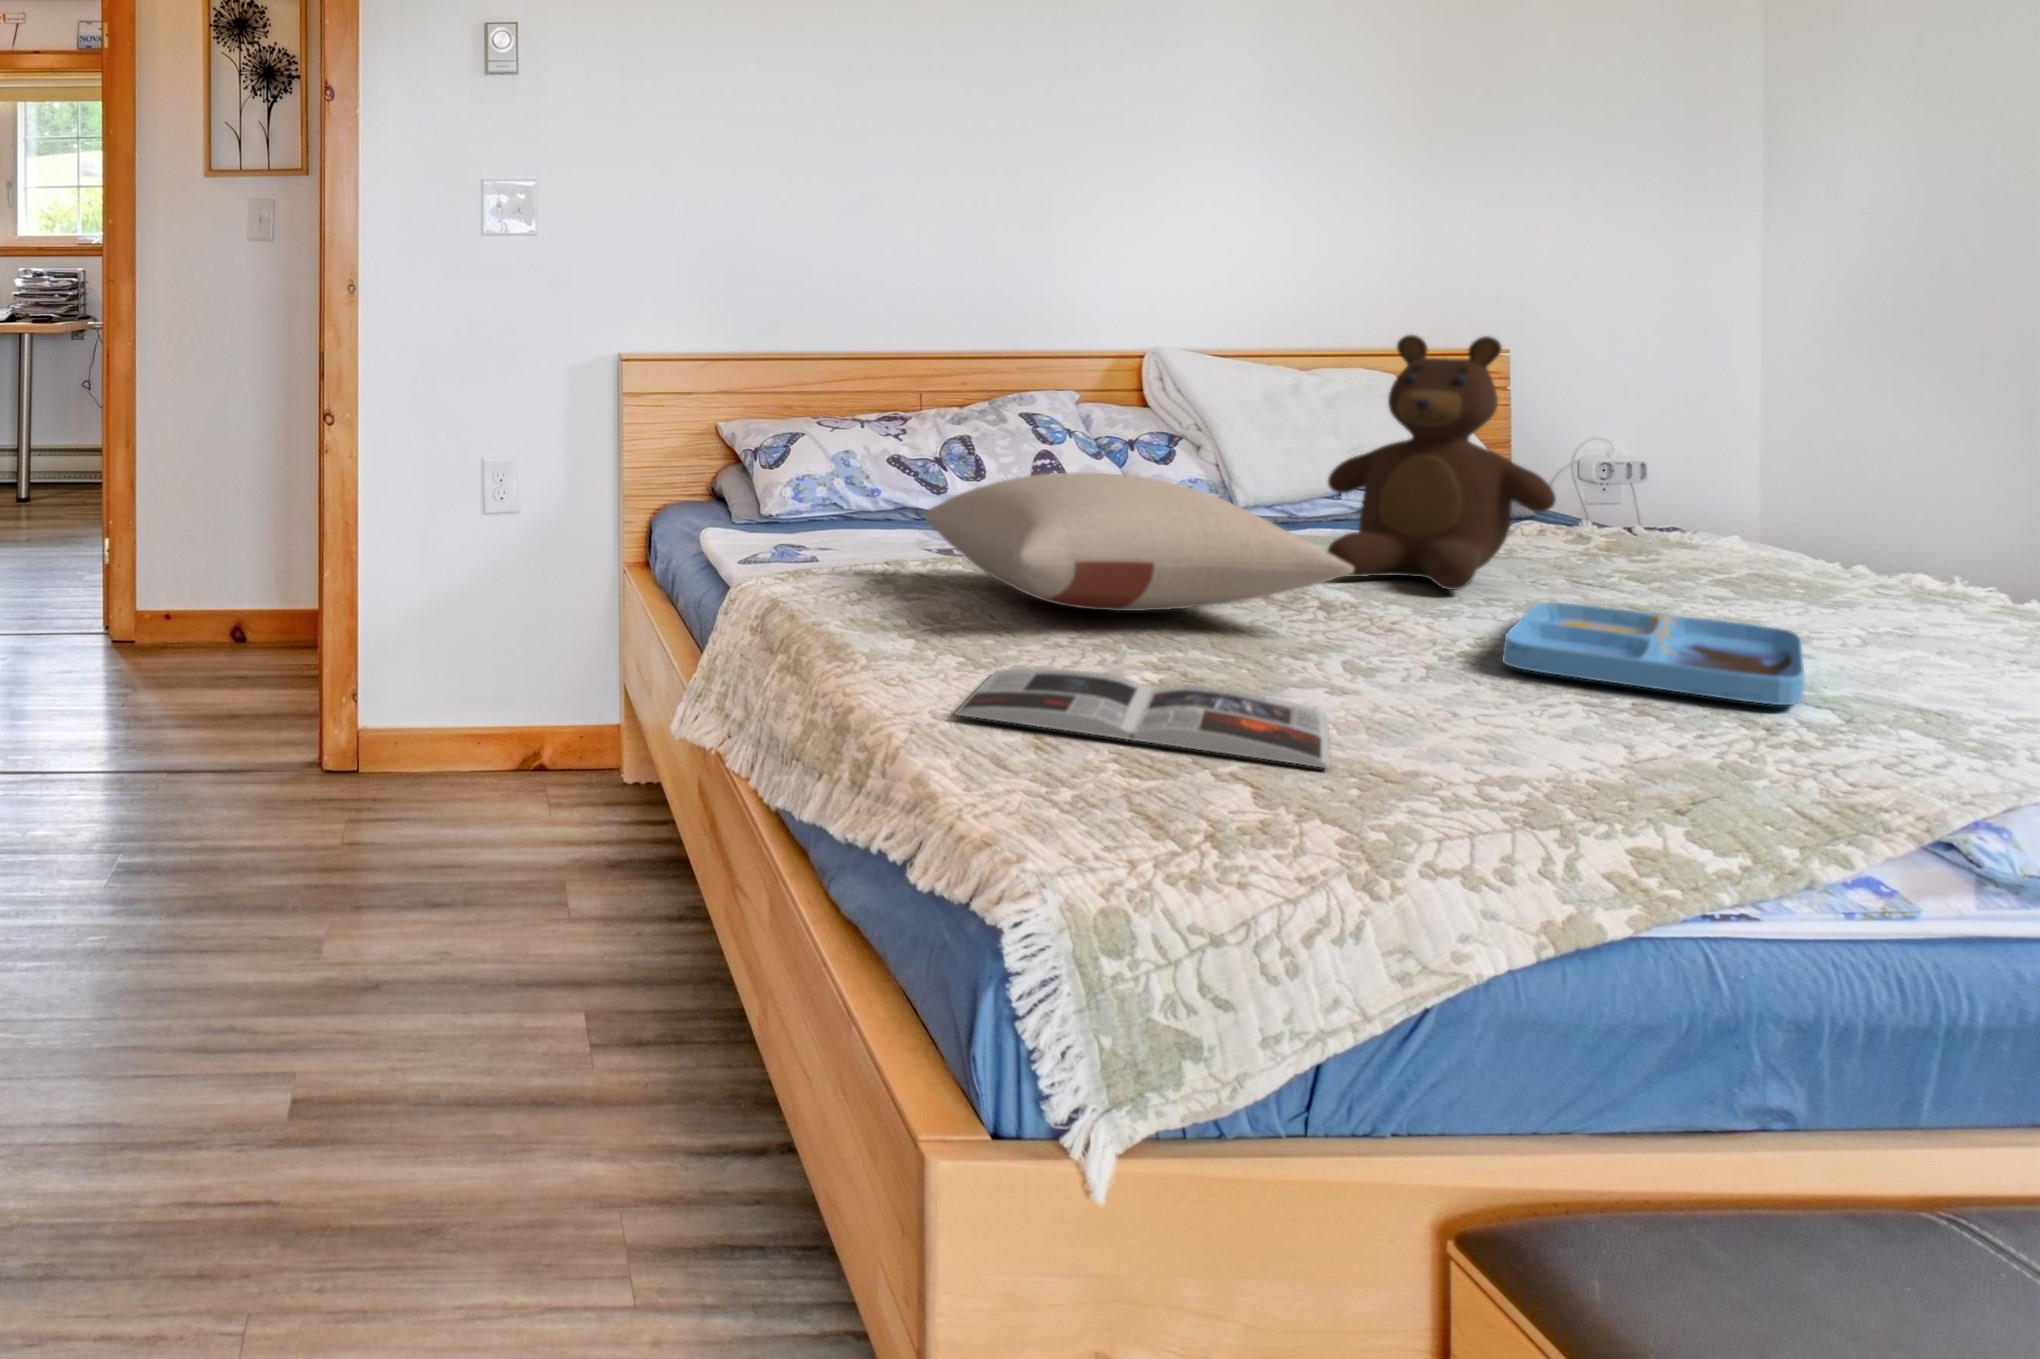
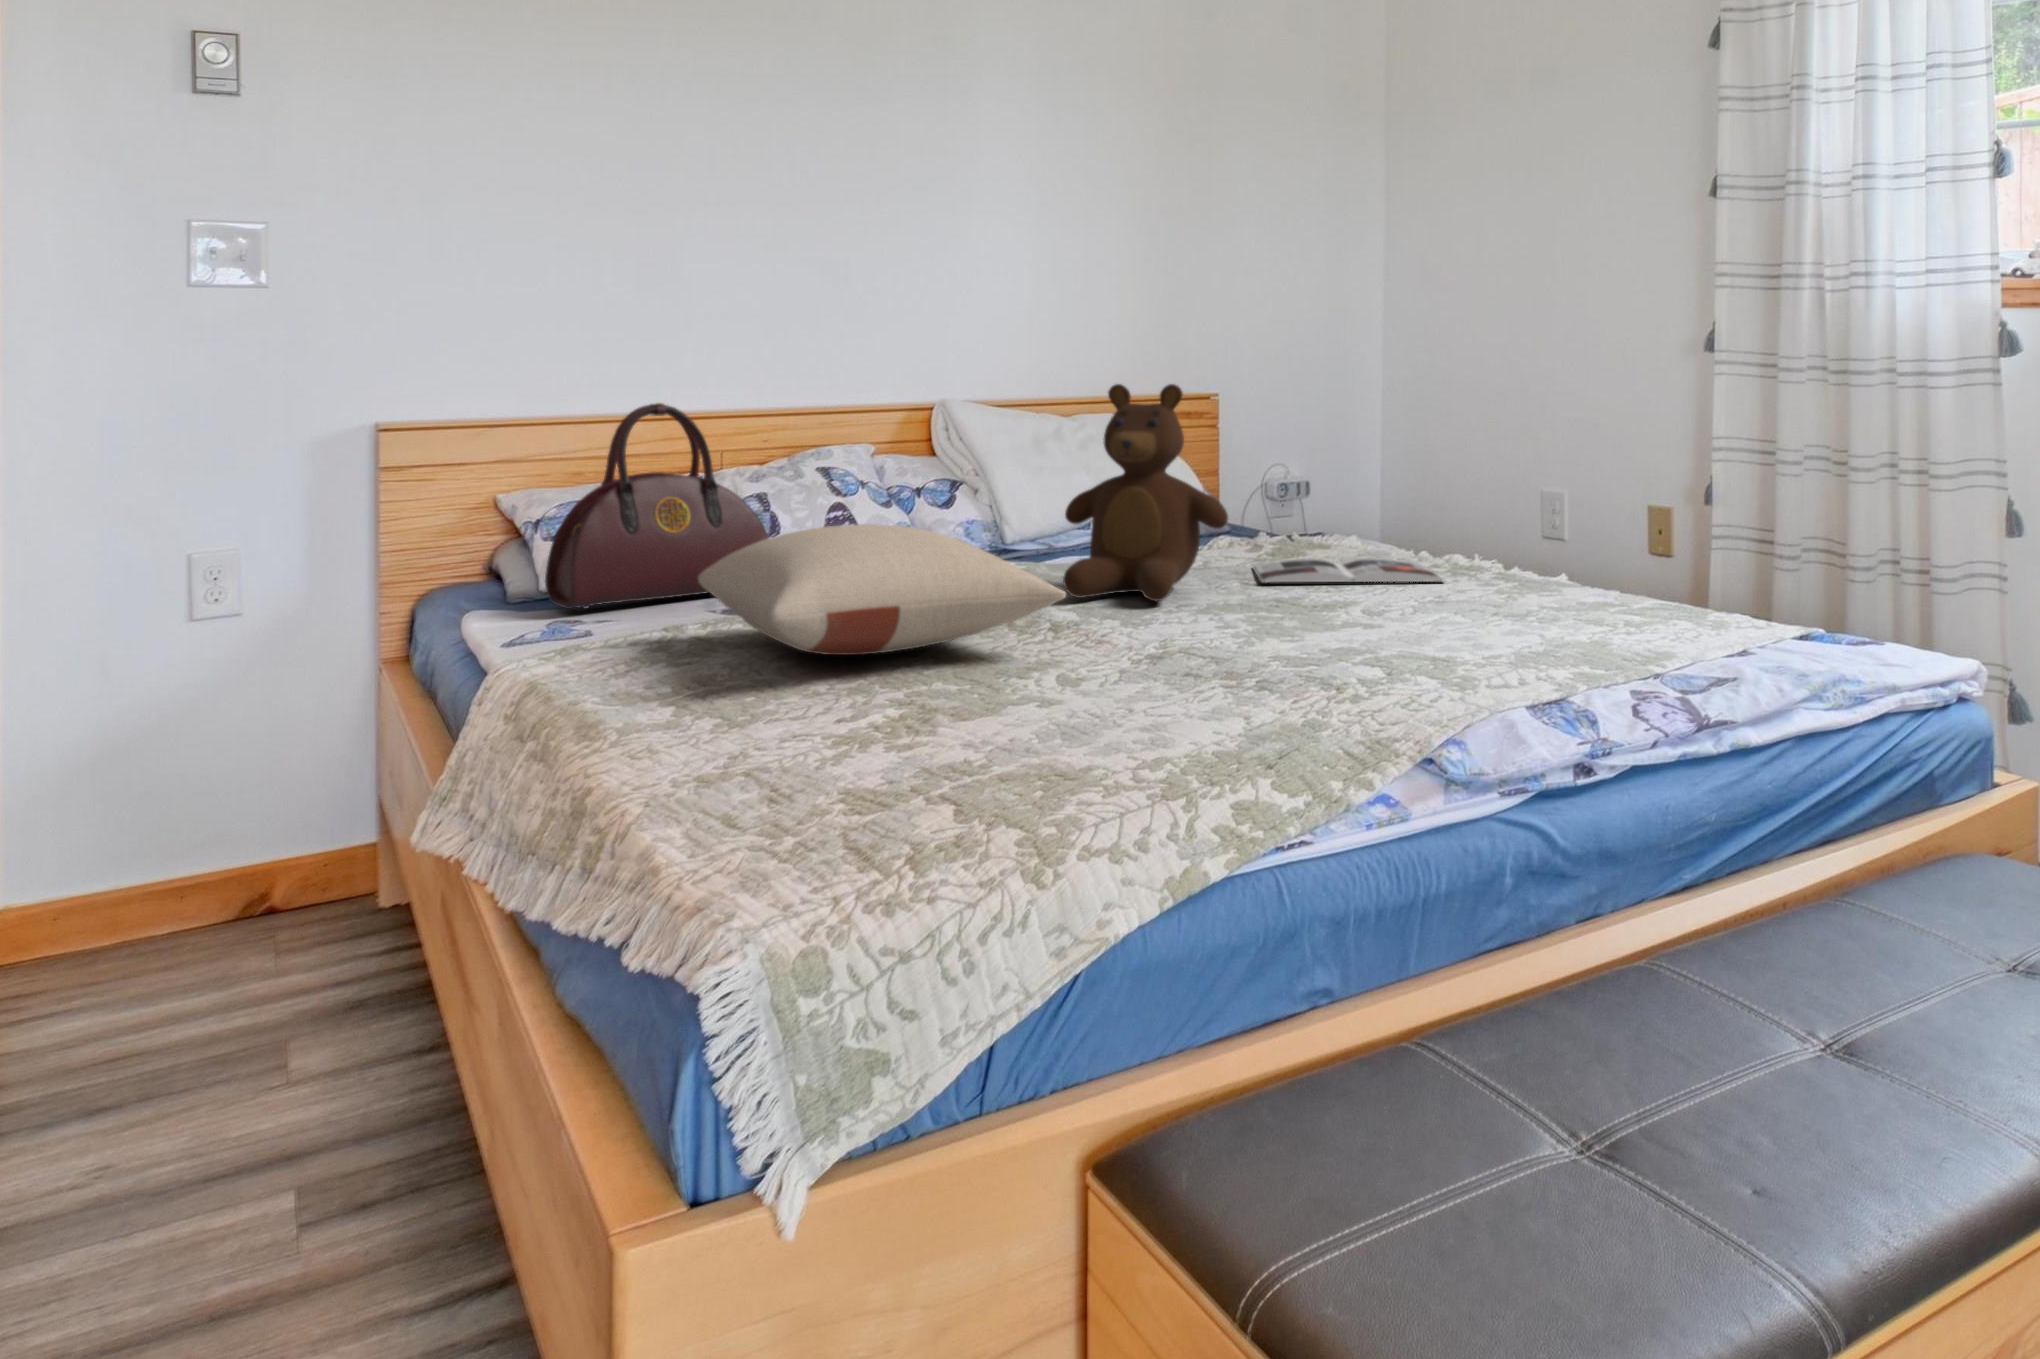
handbag: none [767,340,988,534] -> present [545,403,769,609]
tray: present [1503,602,1804,705] -> none [1176,604,1378,671]
magazine: present [955,668,1329,768] -> present [1253,558,1444,582]

